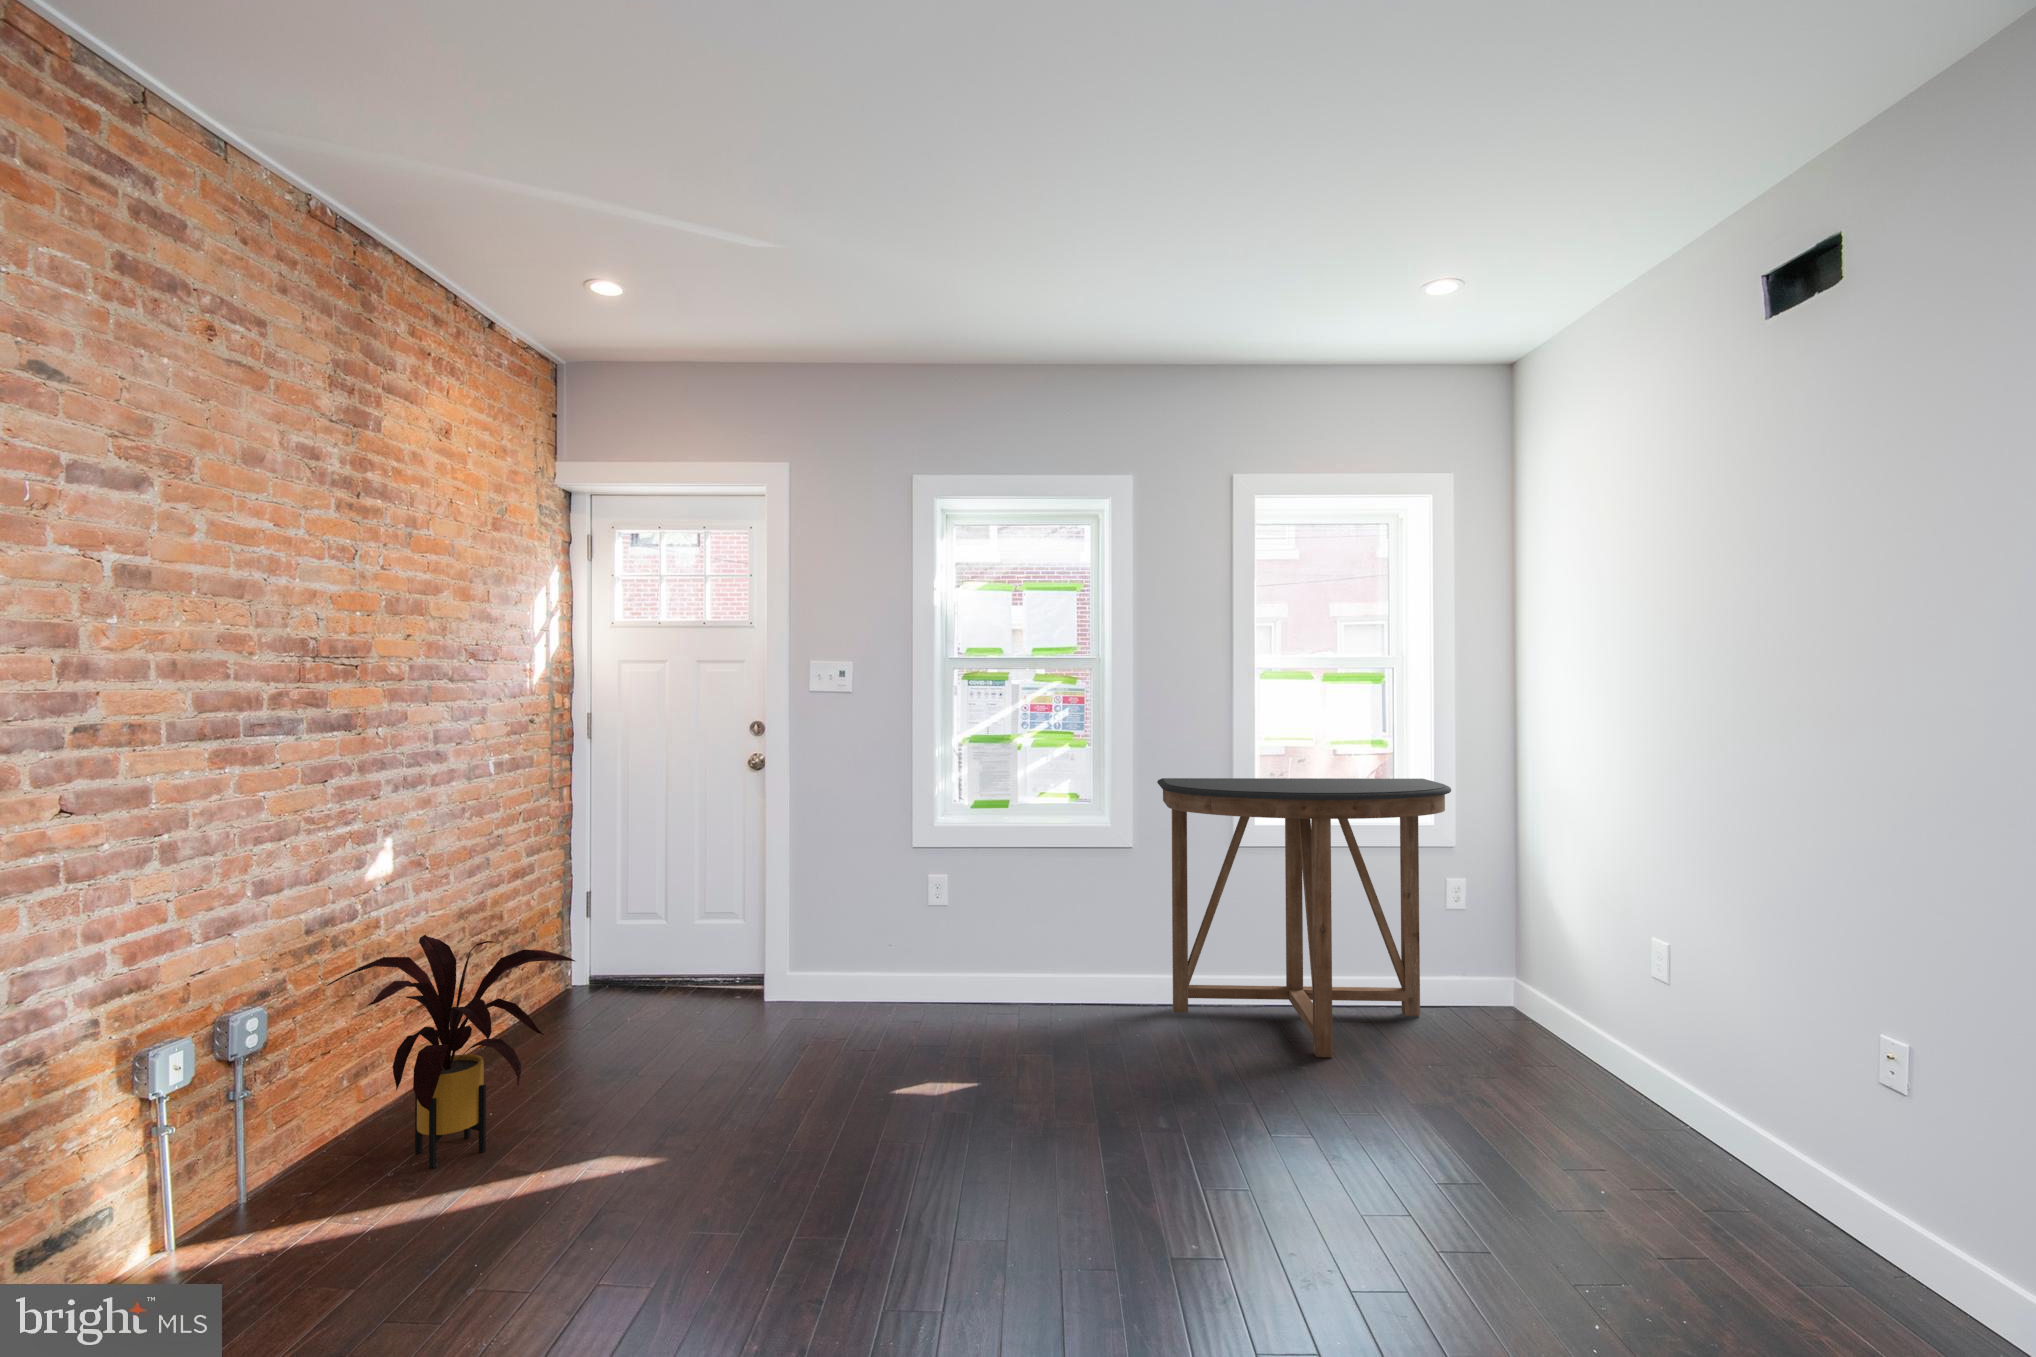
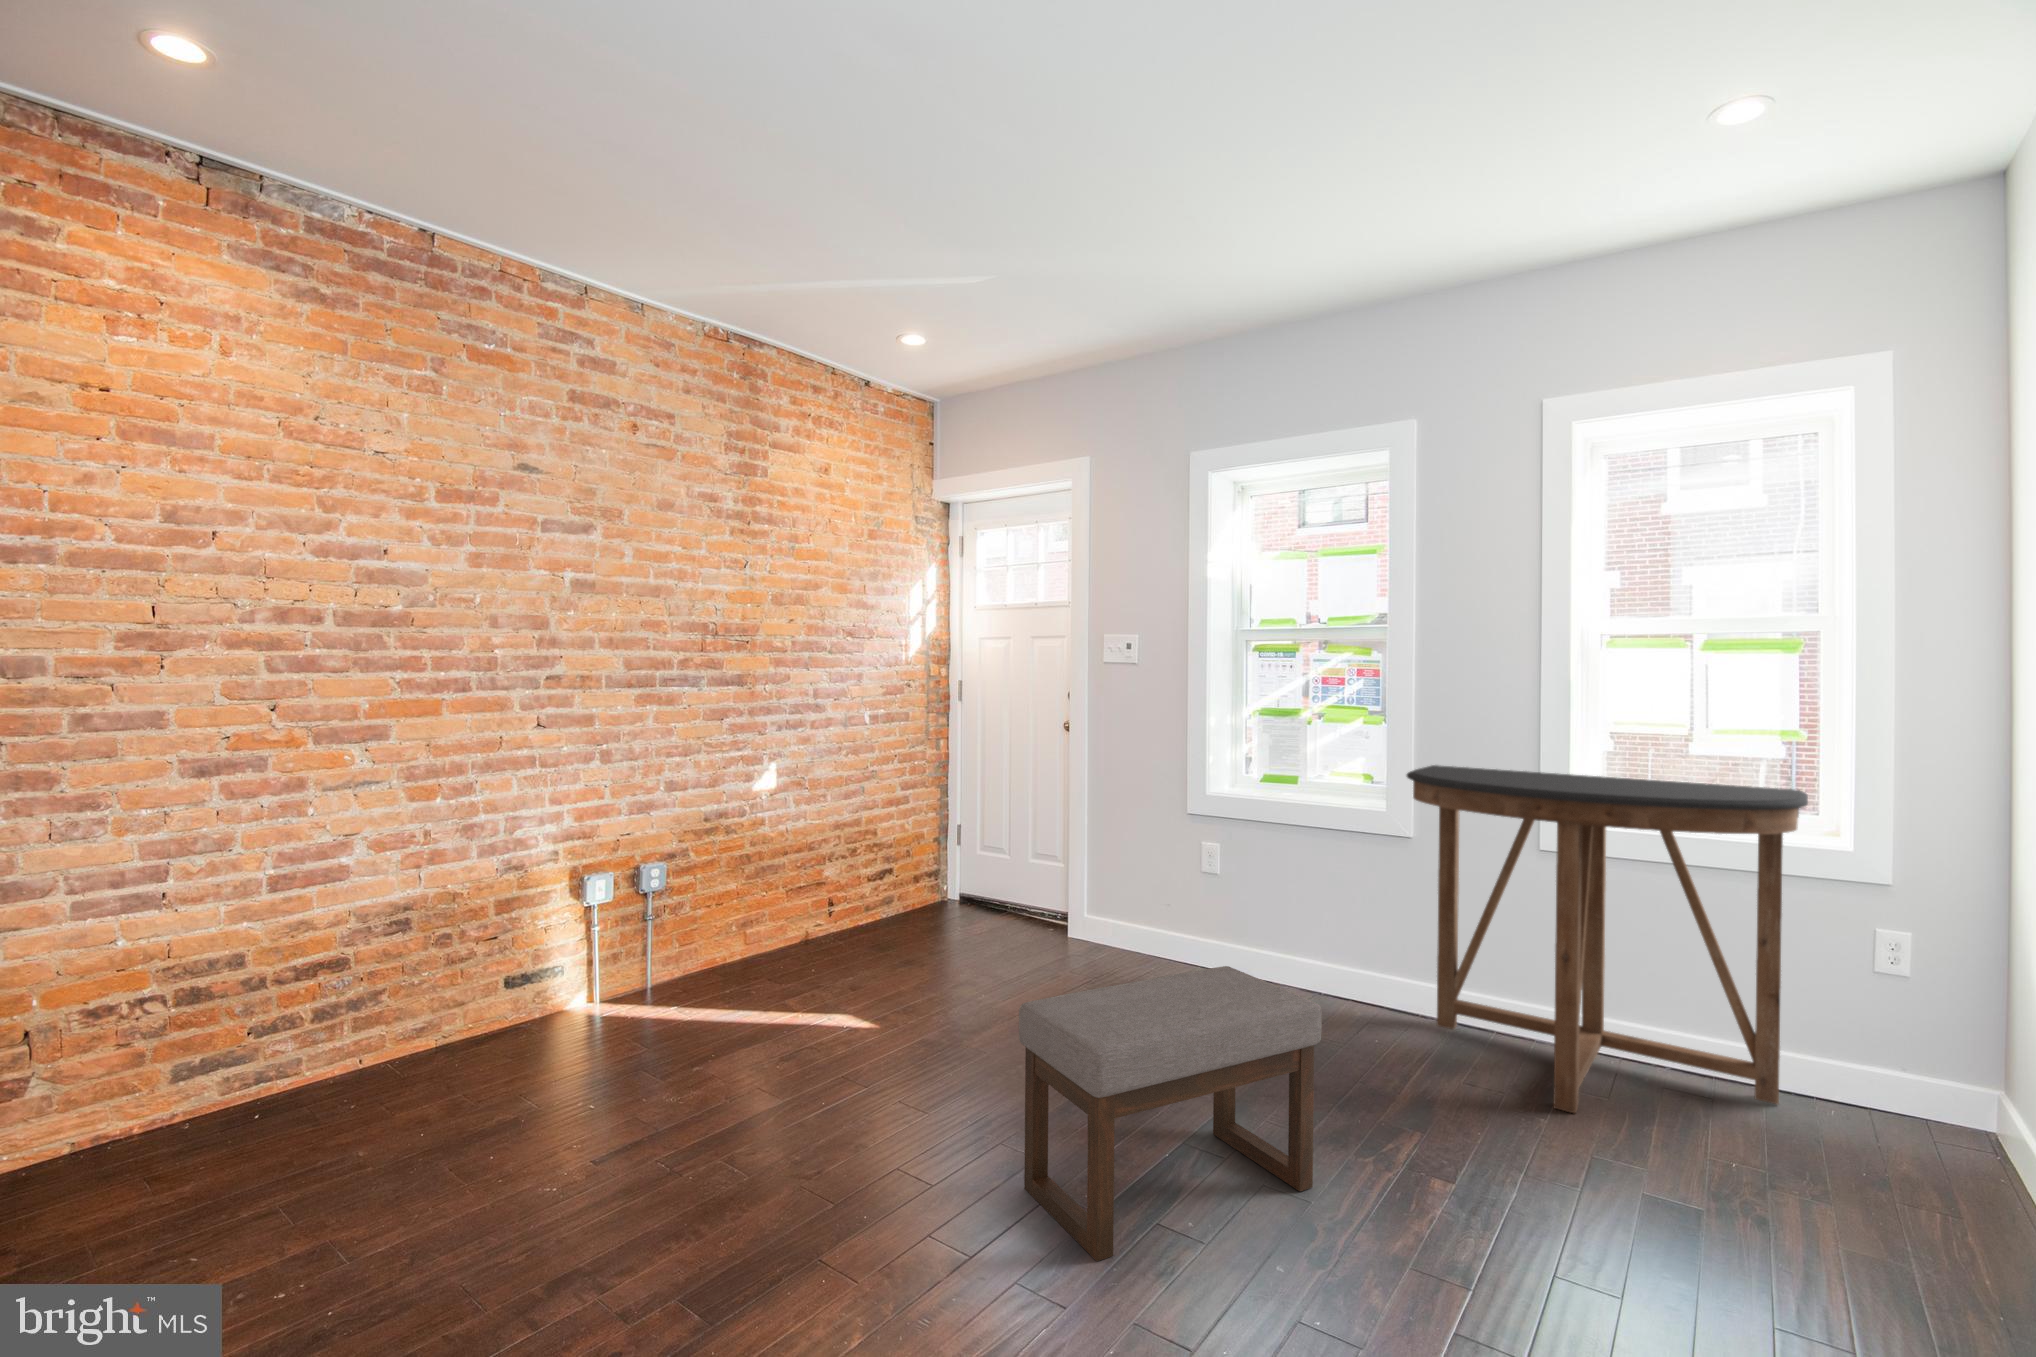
house plant: present [327,935,575,1168] -> none [705,833,851,994]
ottoman: none [1034,989,1258,1315] -> present [1019,966,1322,1261]

